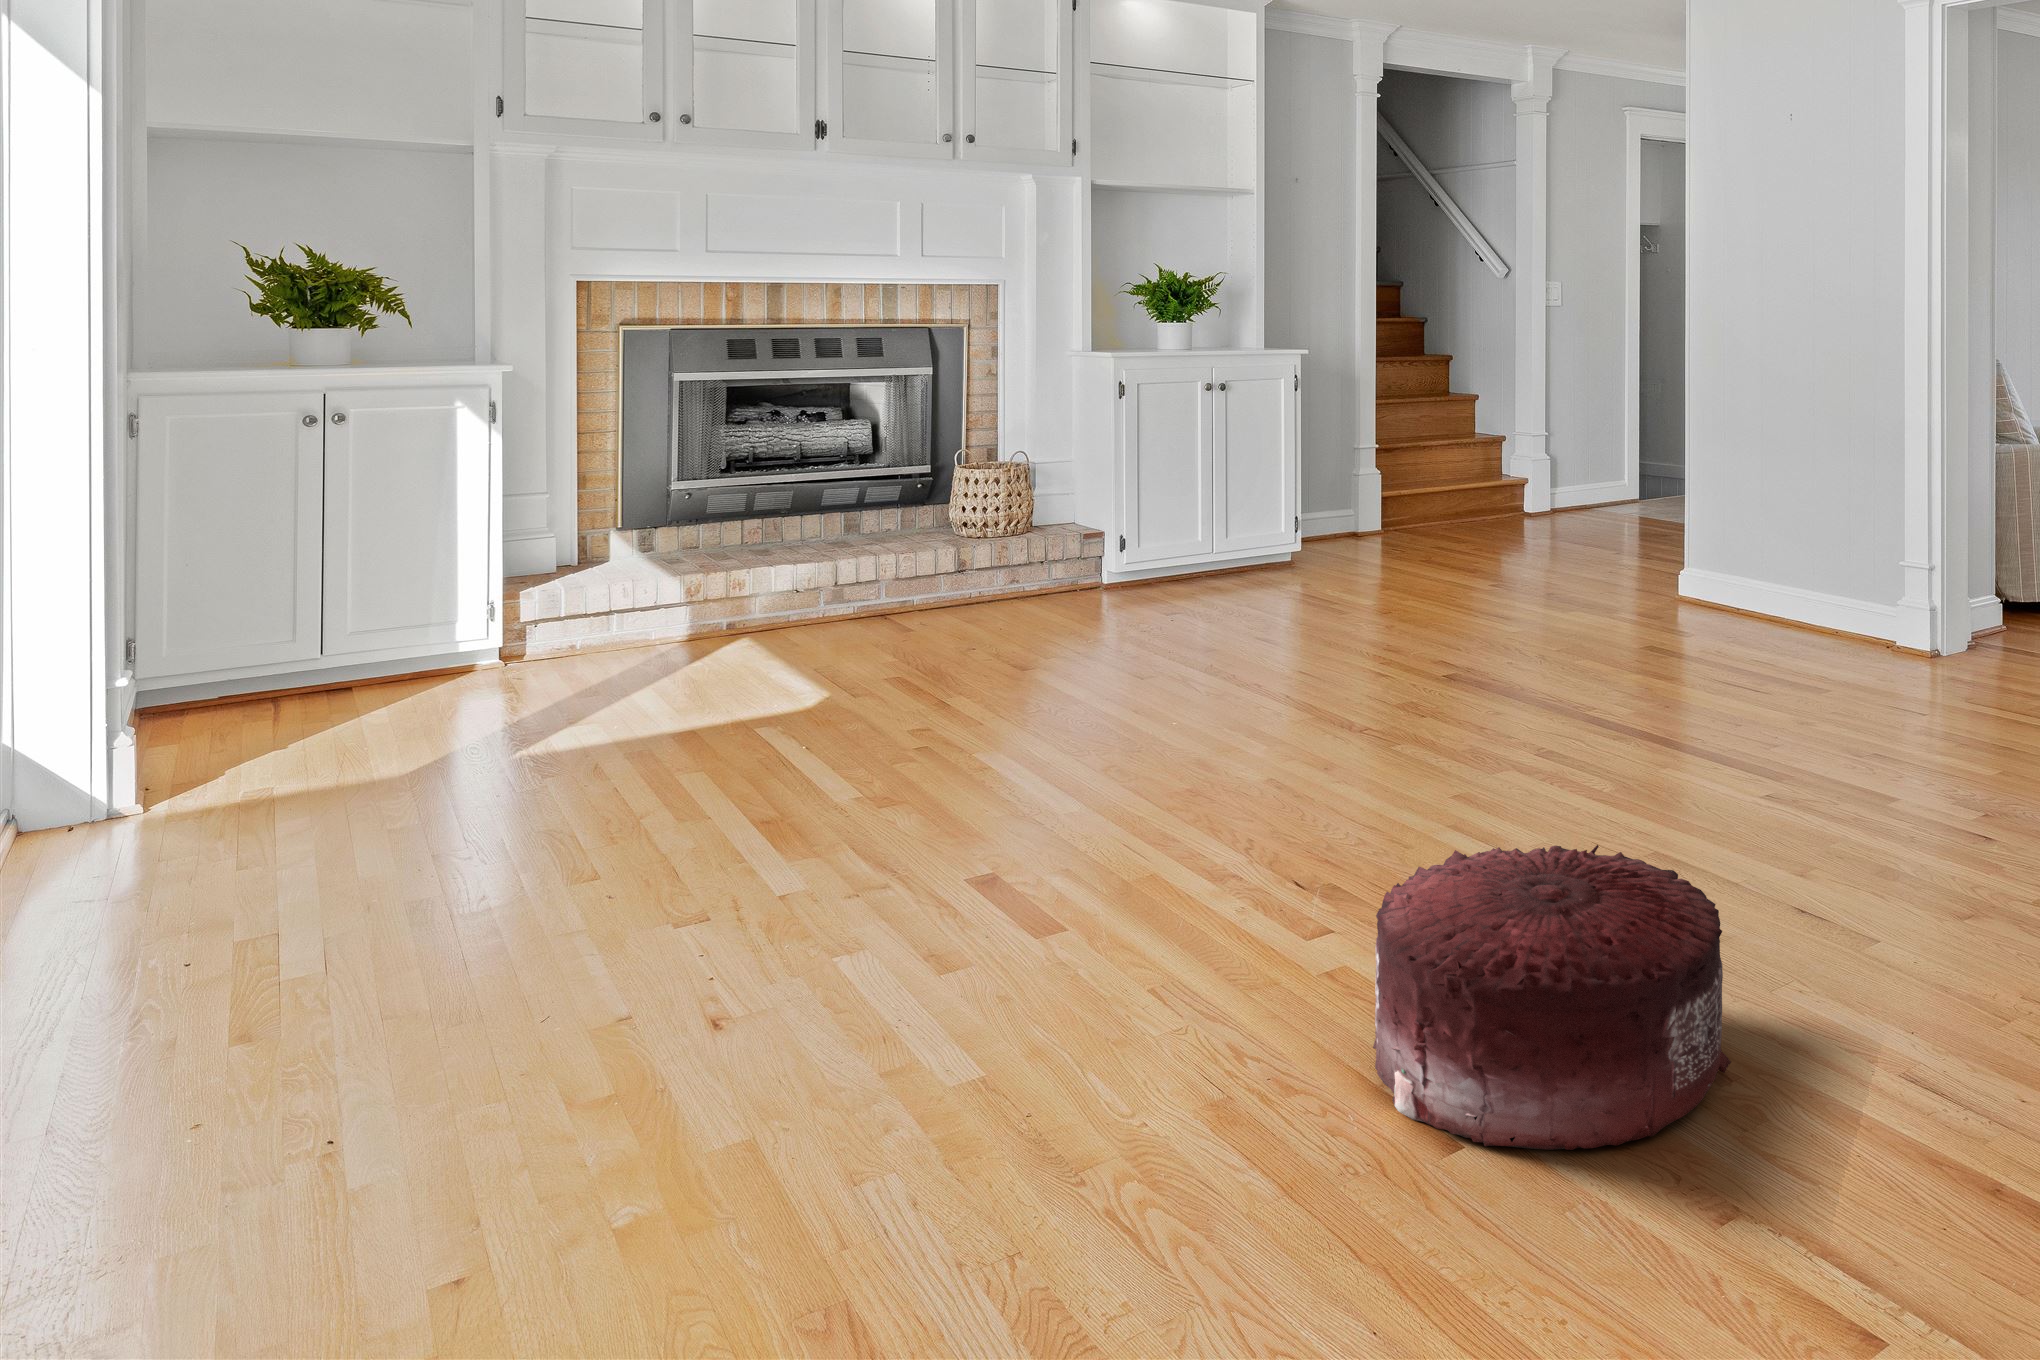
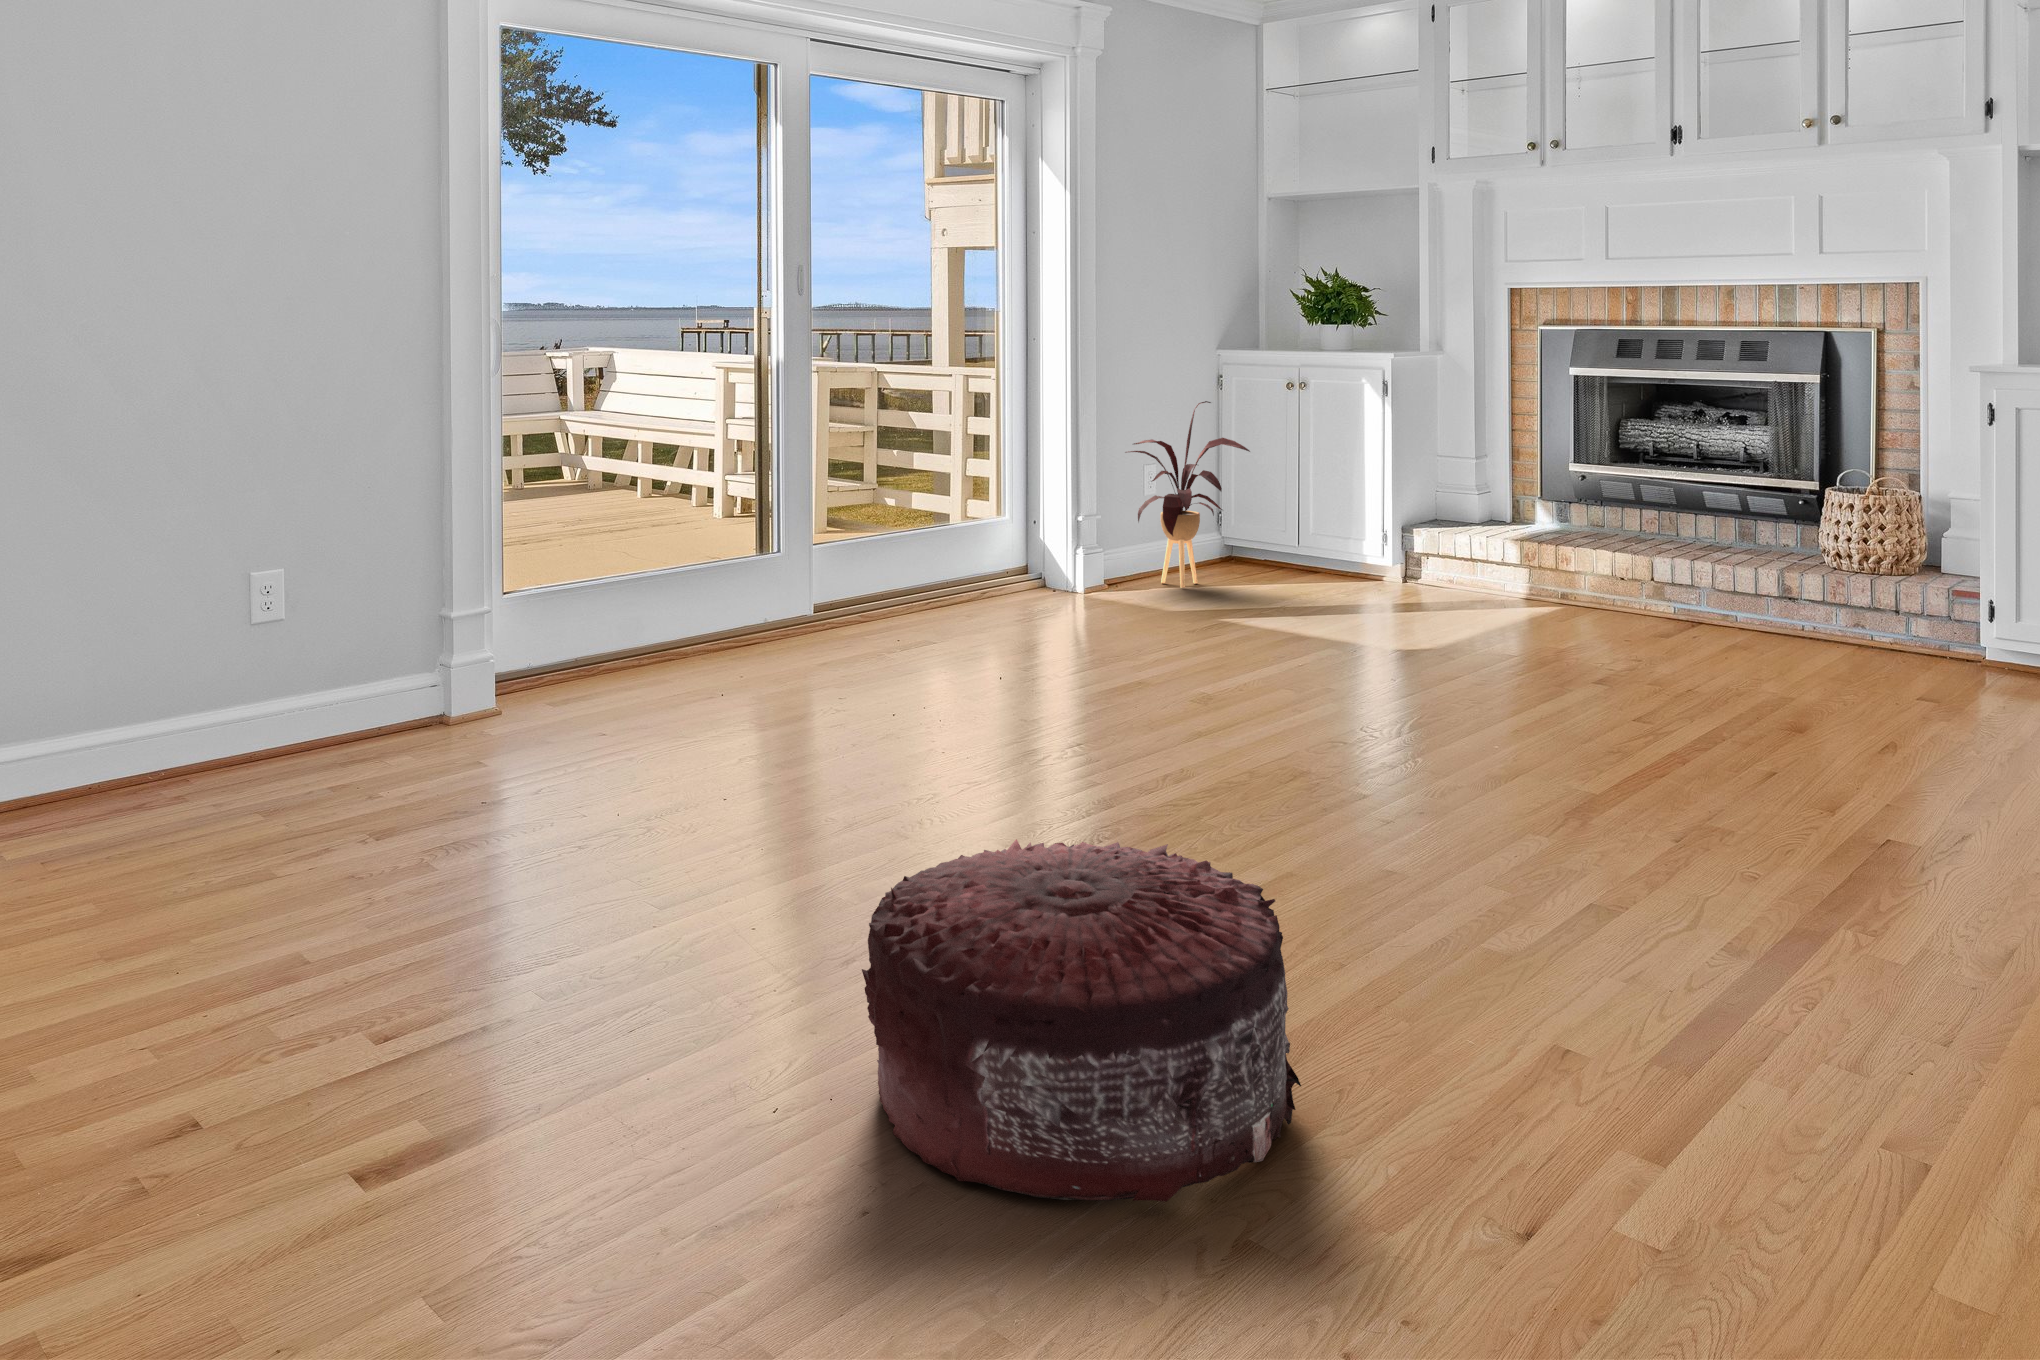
house plant: none [158,449,378,711] -> present [1125,401,1250,588]

